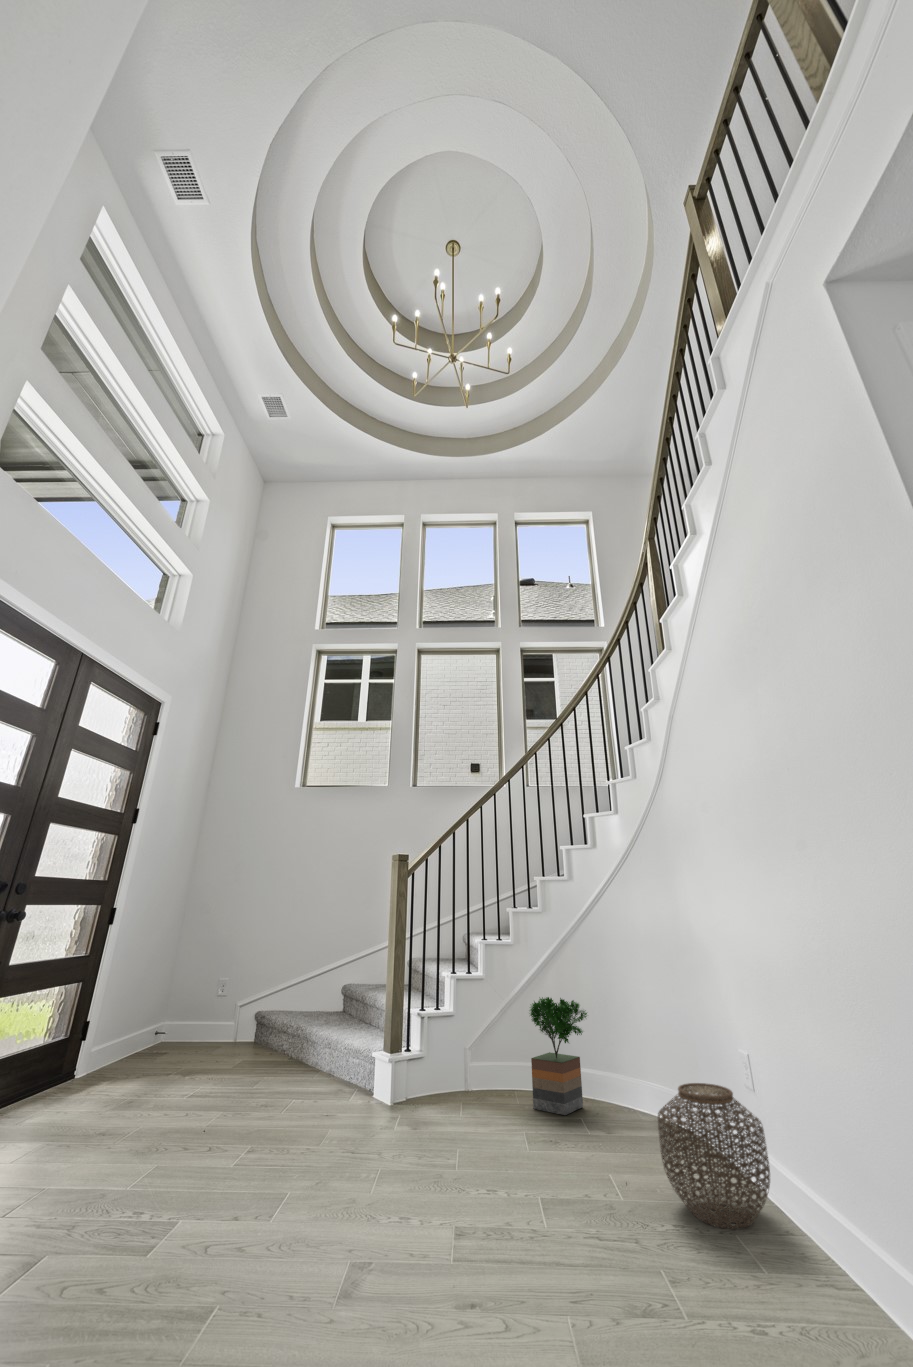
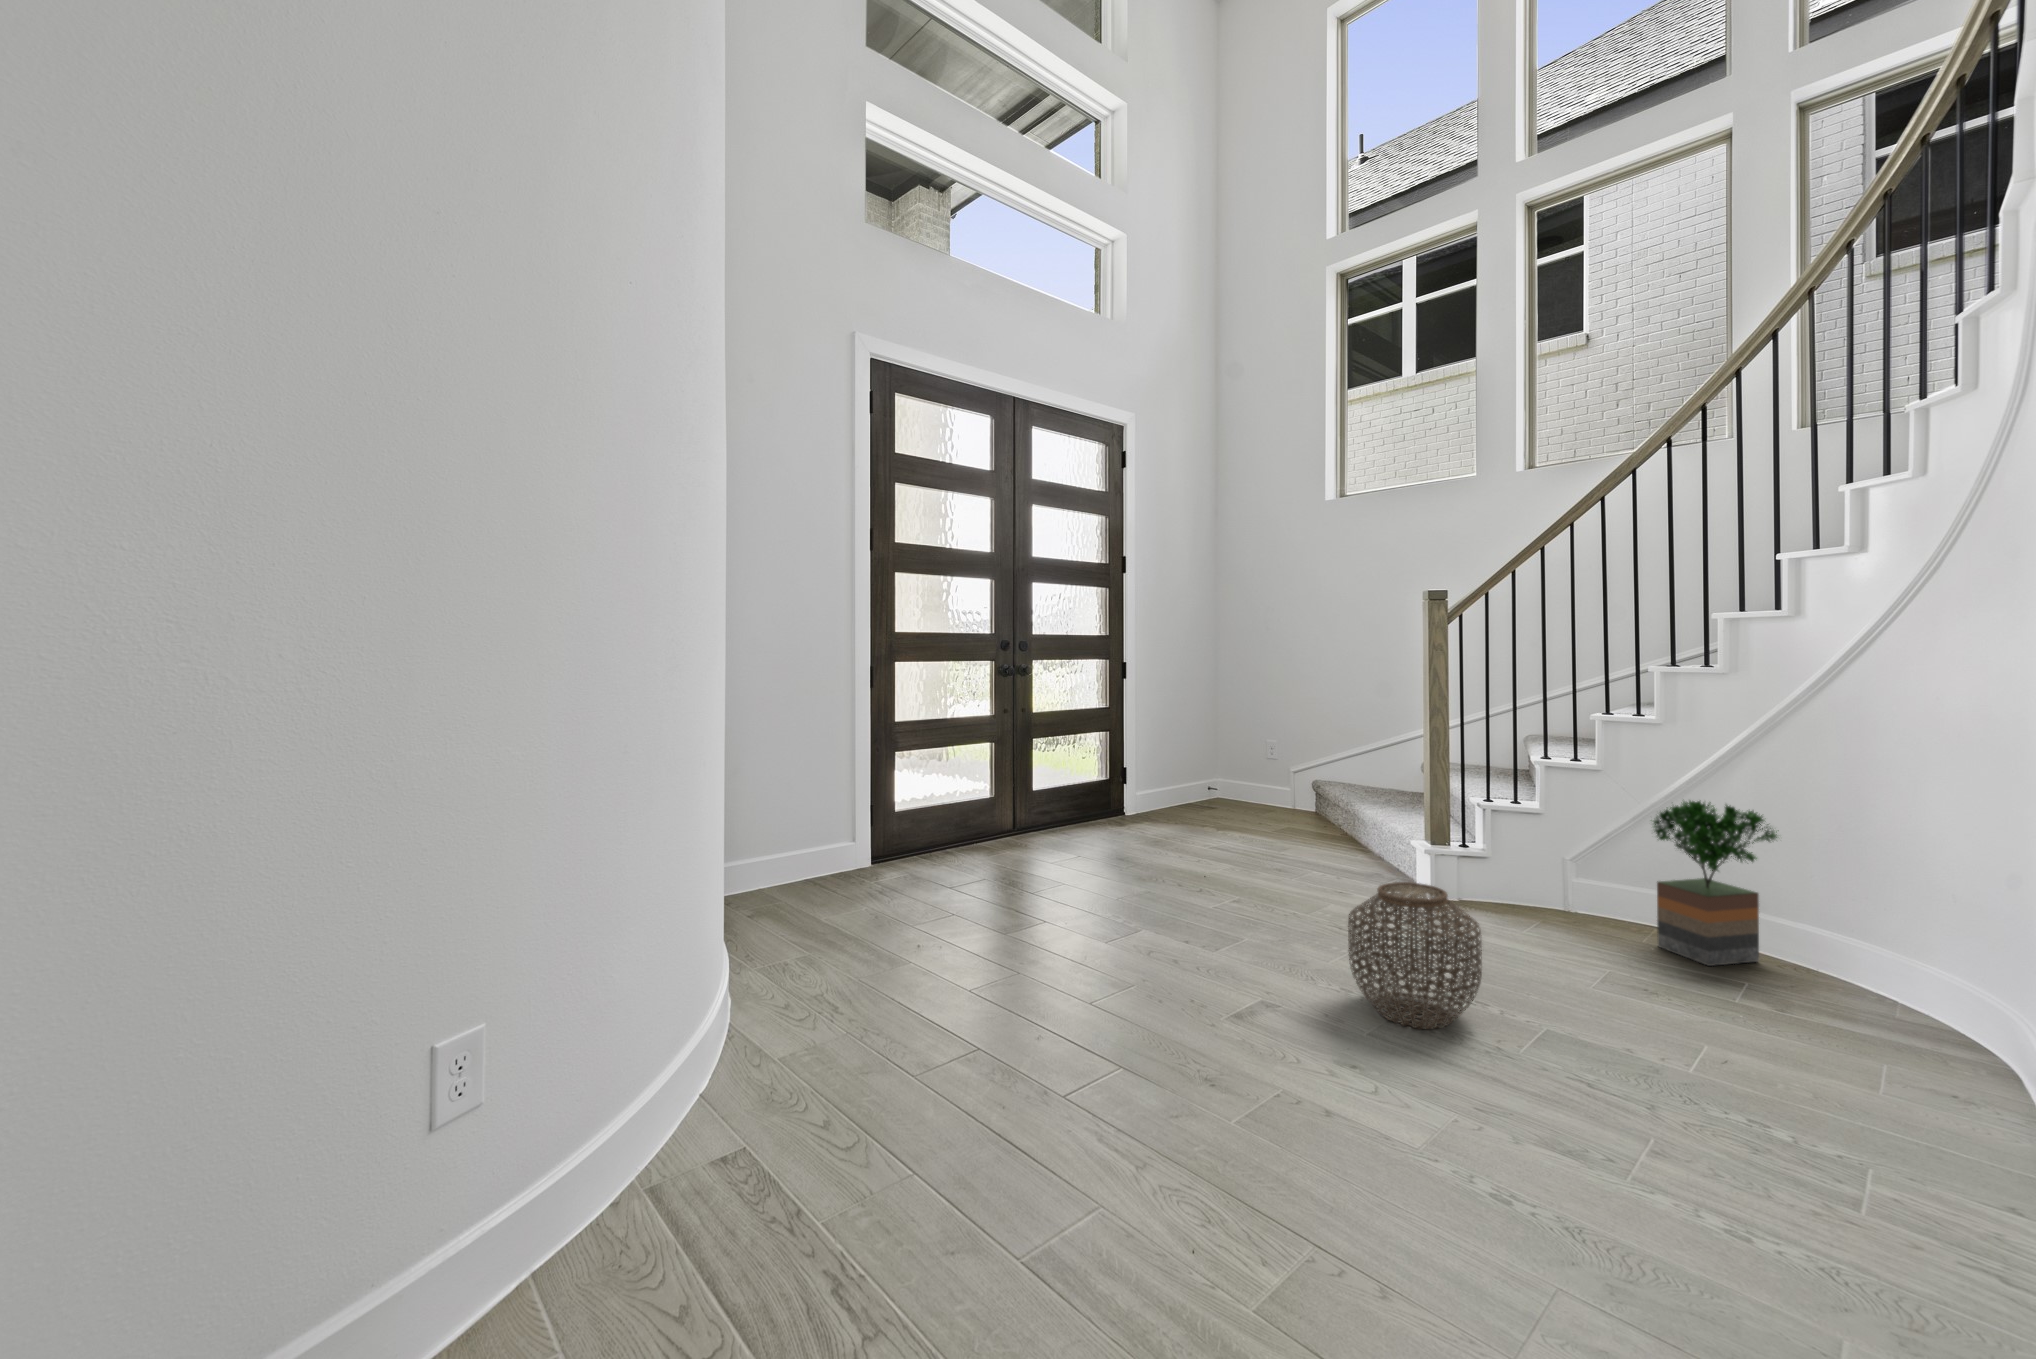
woven basket: present [658,1083,770,1229] -> present [1348,882,1482,1029]

